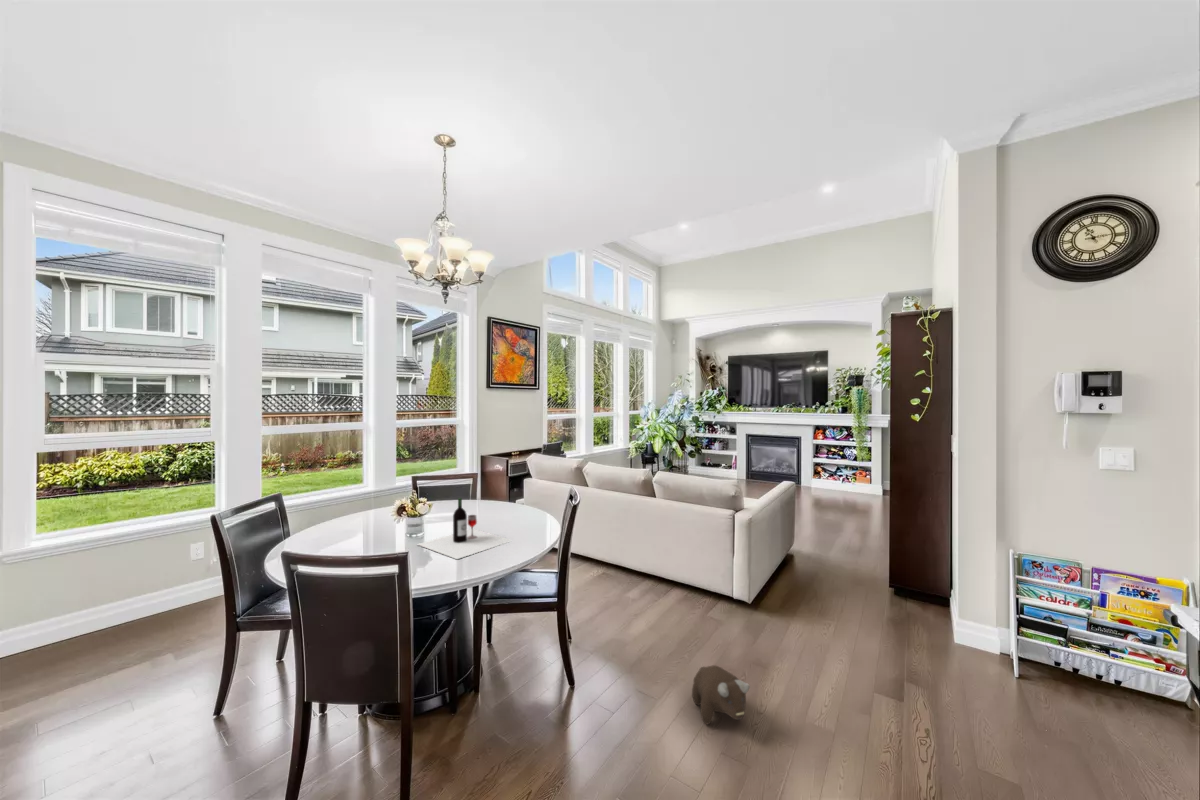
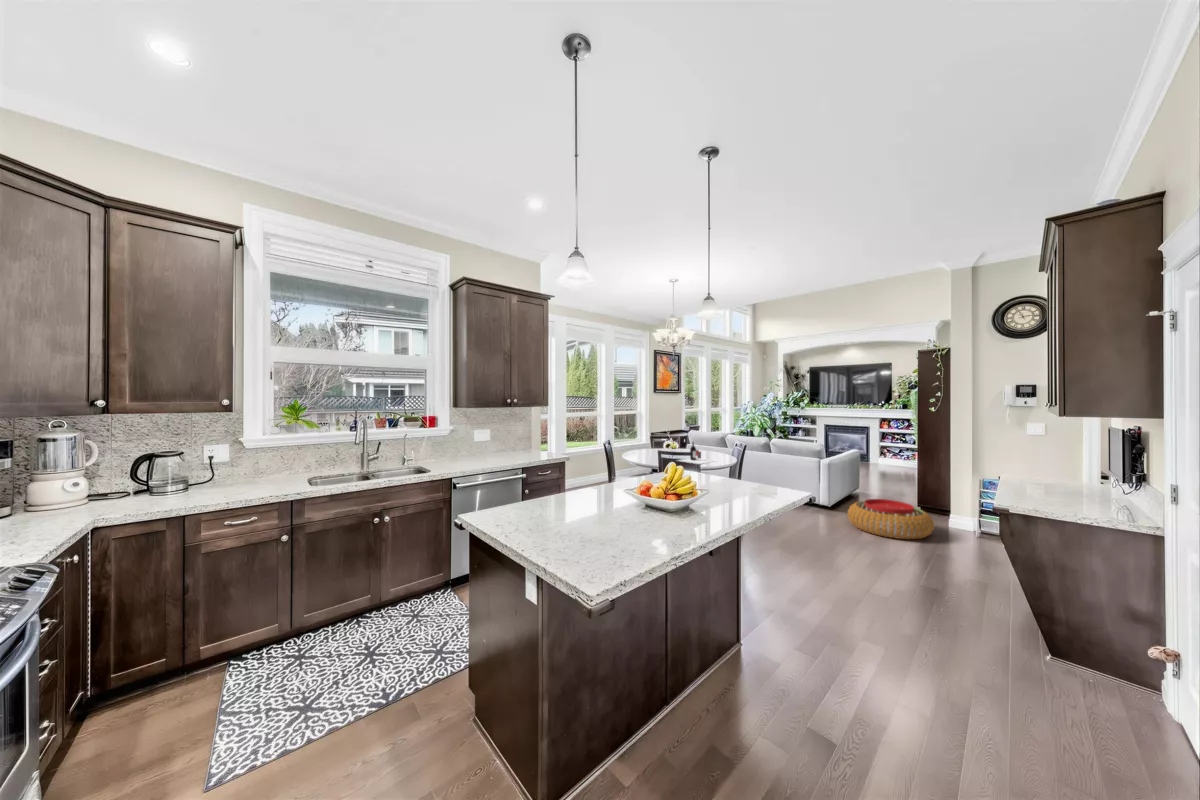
pouf: none [781,593,944,699] -> present [848,499,934,539]
plush toy: present [692,665,750,724] -> none [803,517,831,539]

